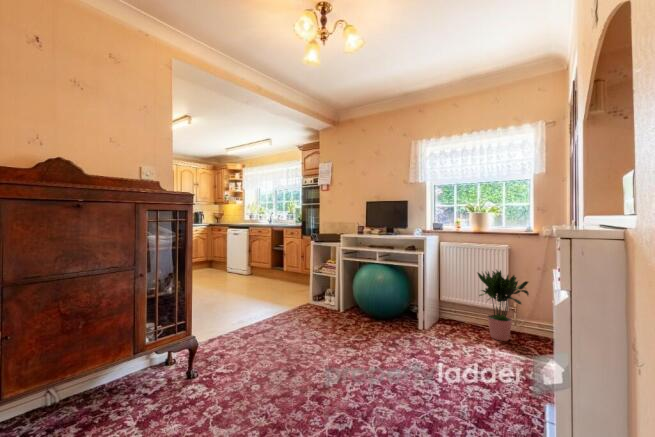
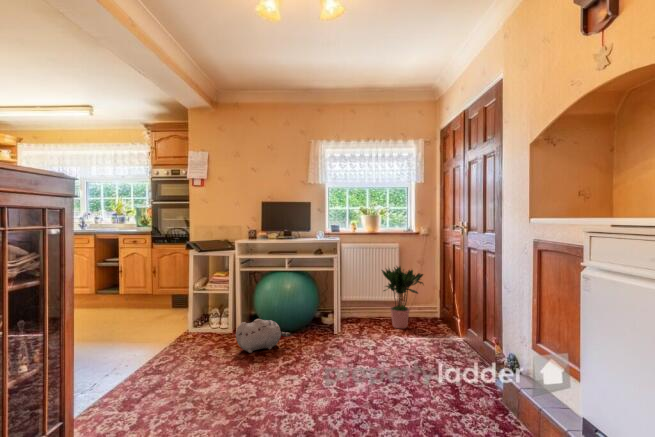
plush toy: none [328,300,372,327] -> present [236,319,291,353]

